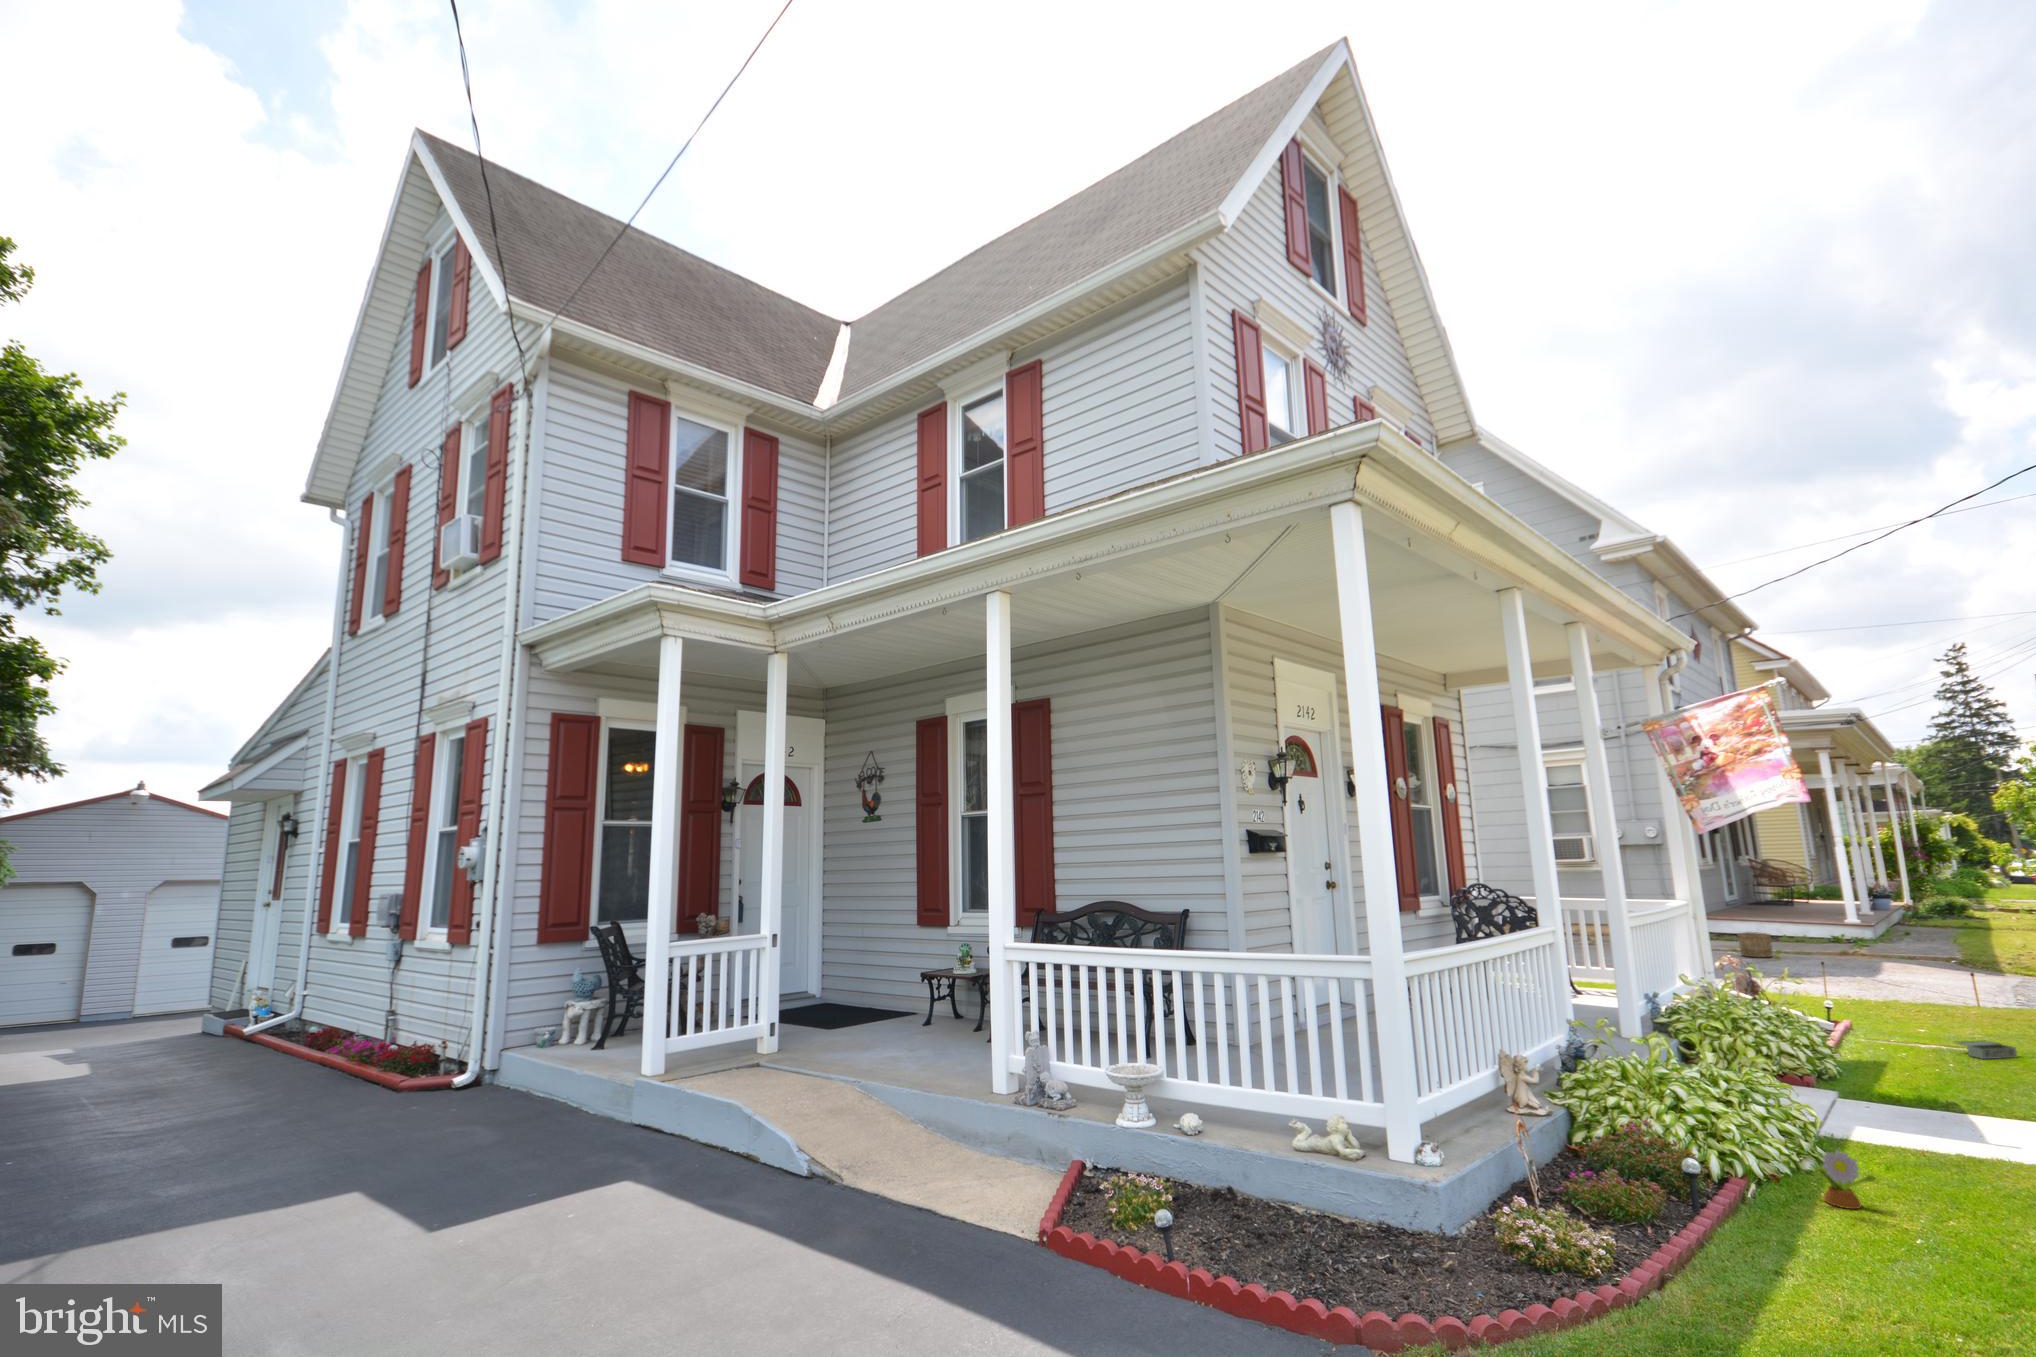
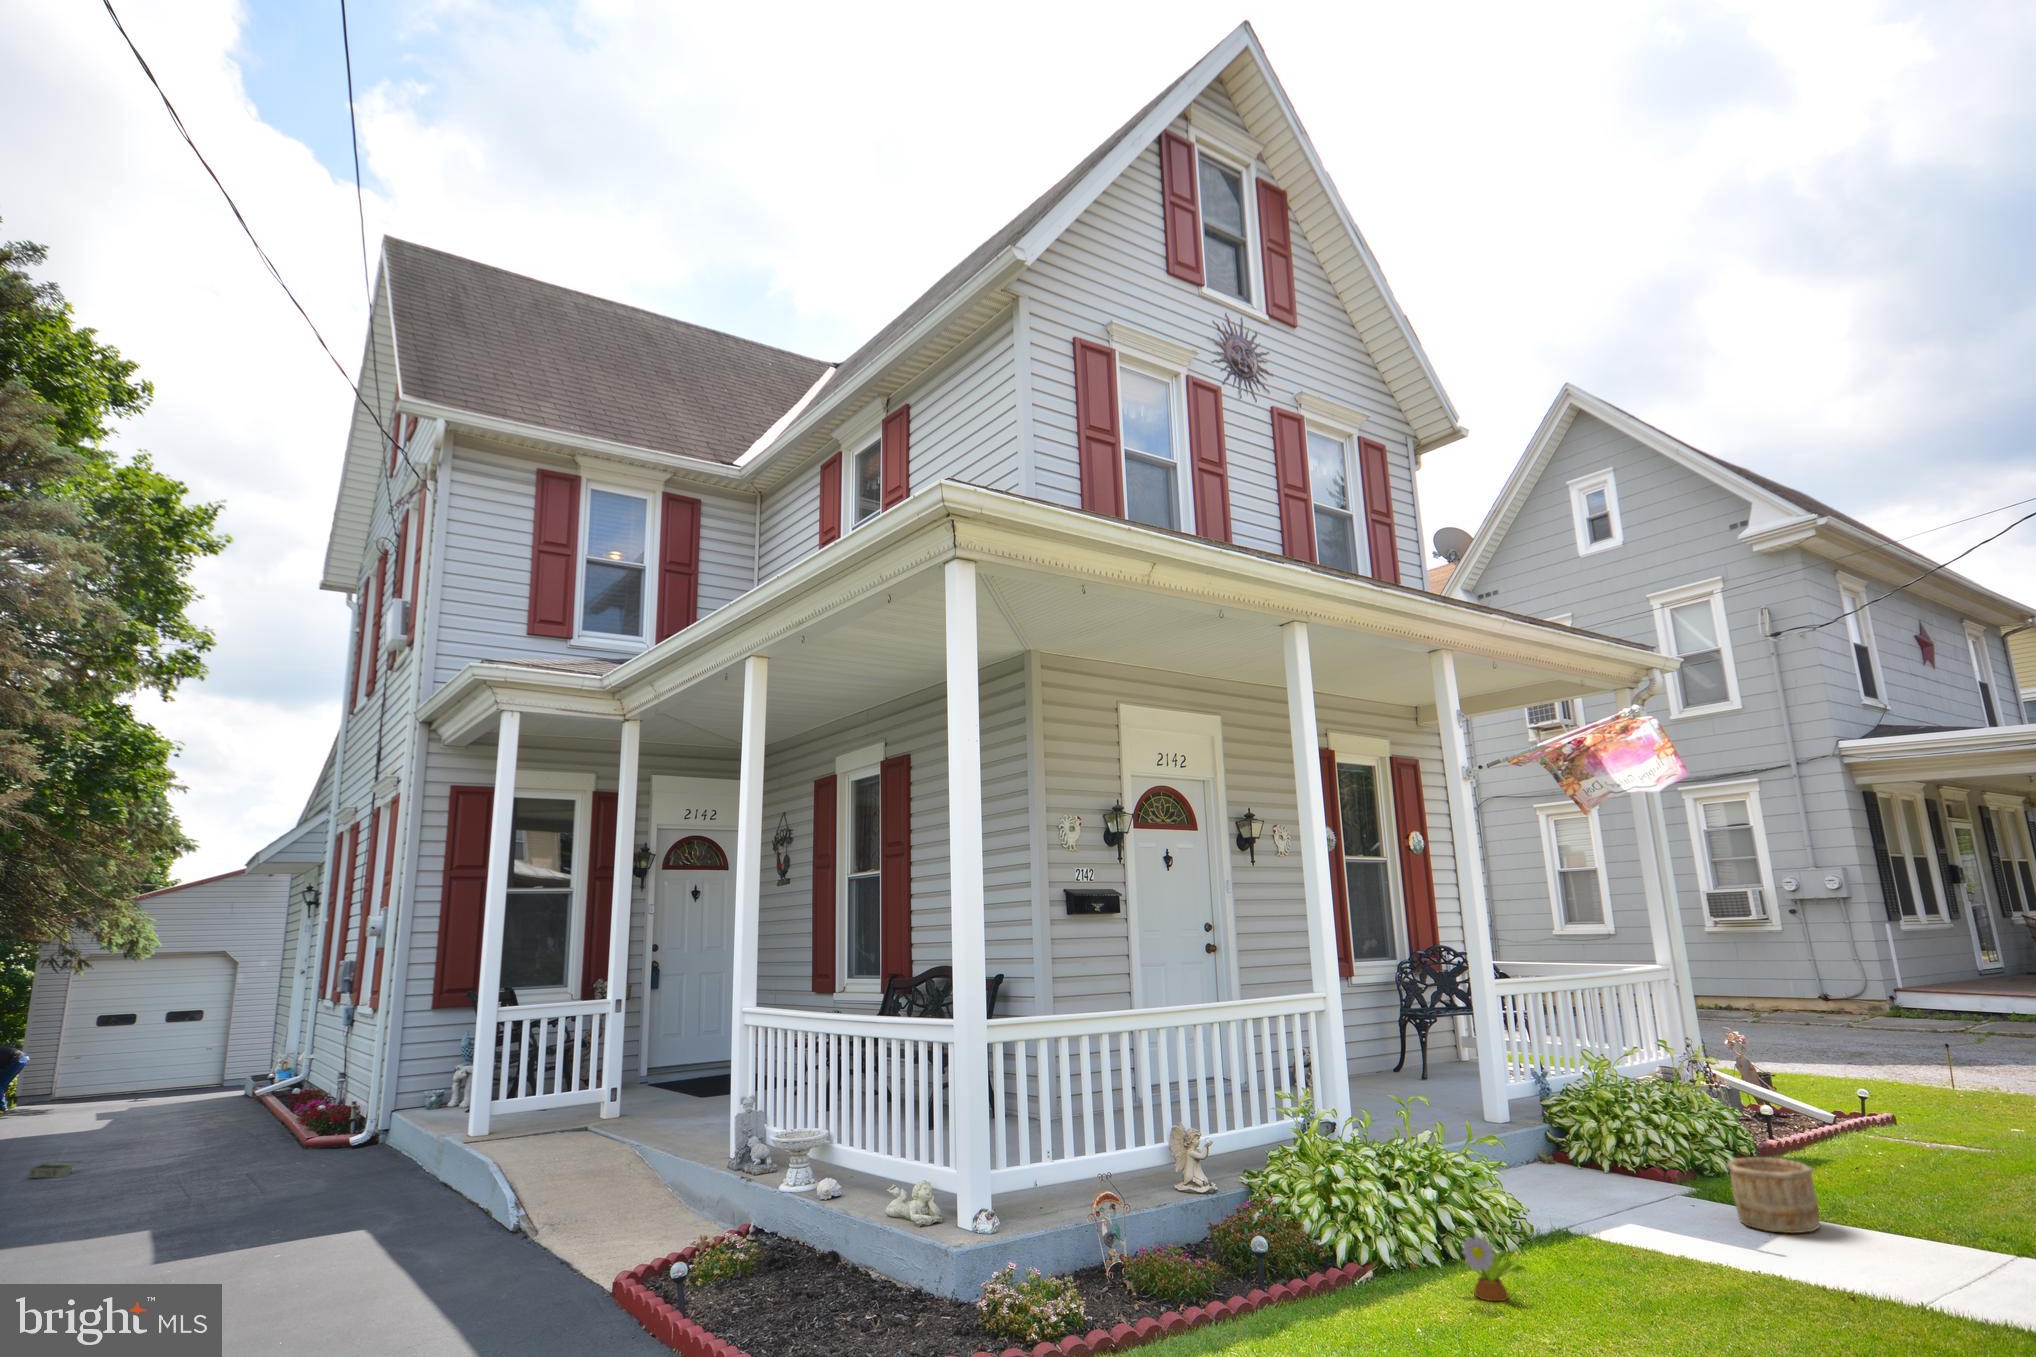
wooden bucket: present [1737,932,1773,957] -> present [1726,1157,1821,1233]
toolbox: present [1956,1041,2017,1059] -> present [28,1161,82,1178]

